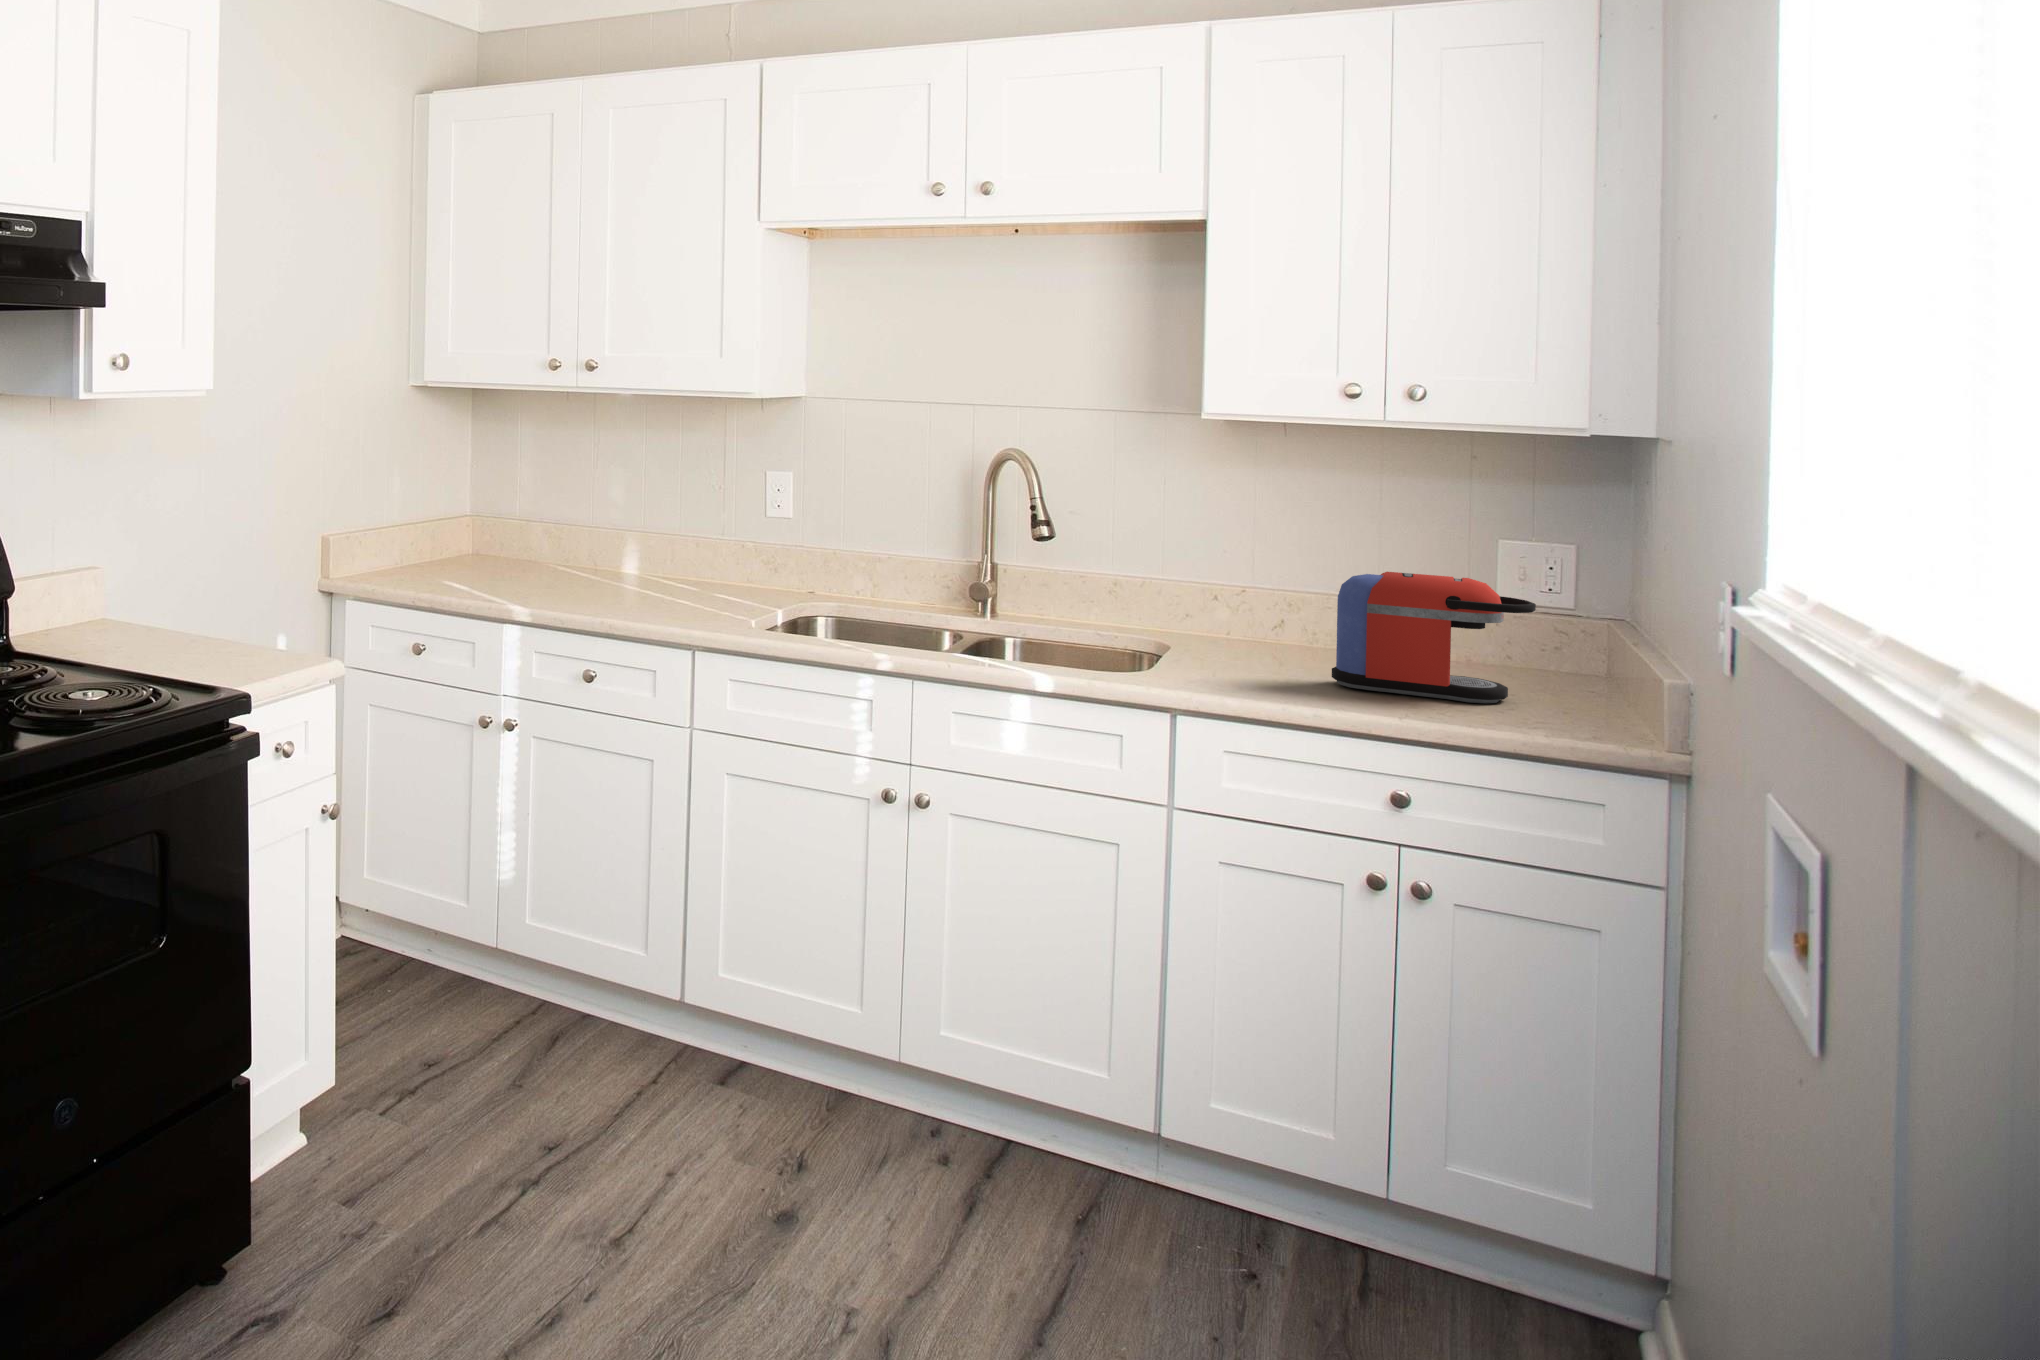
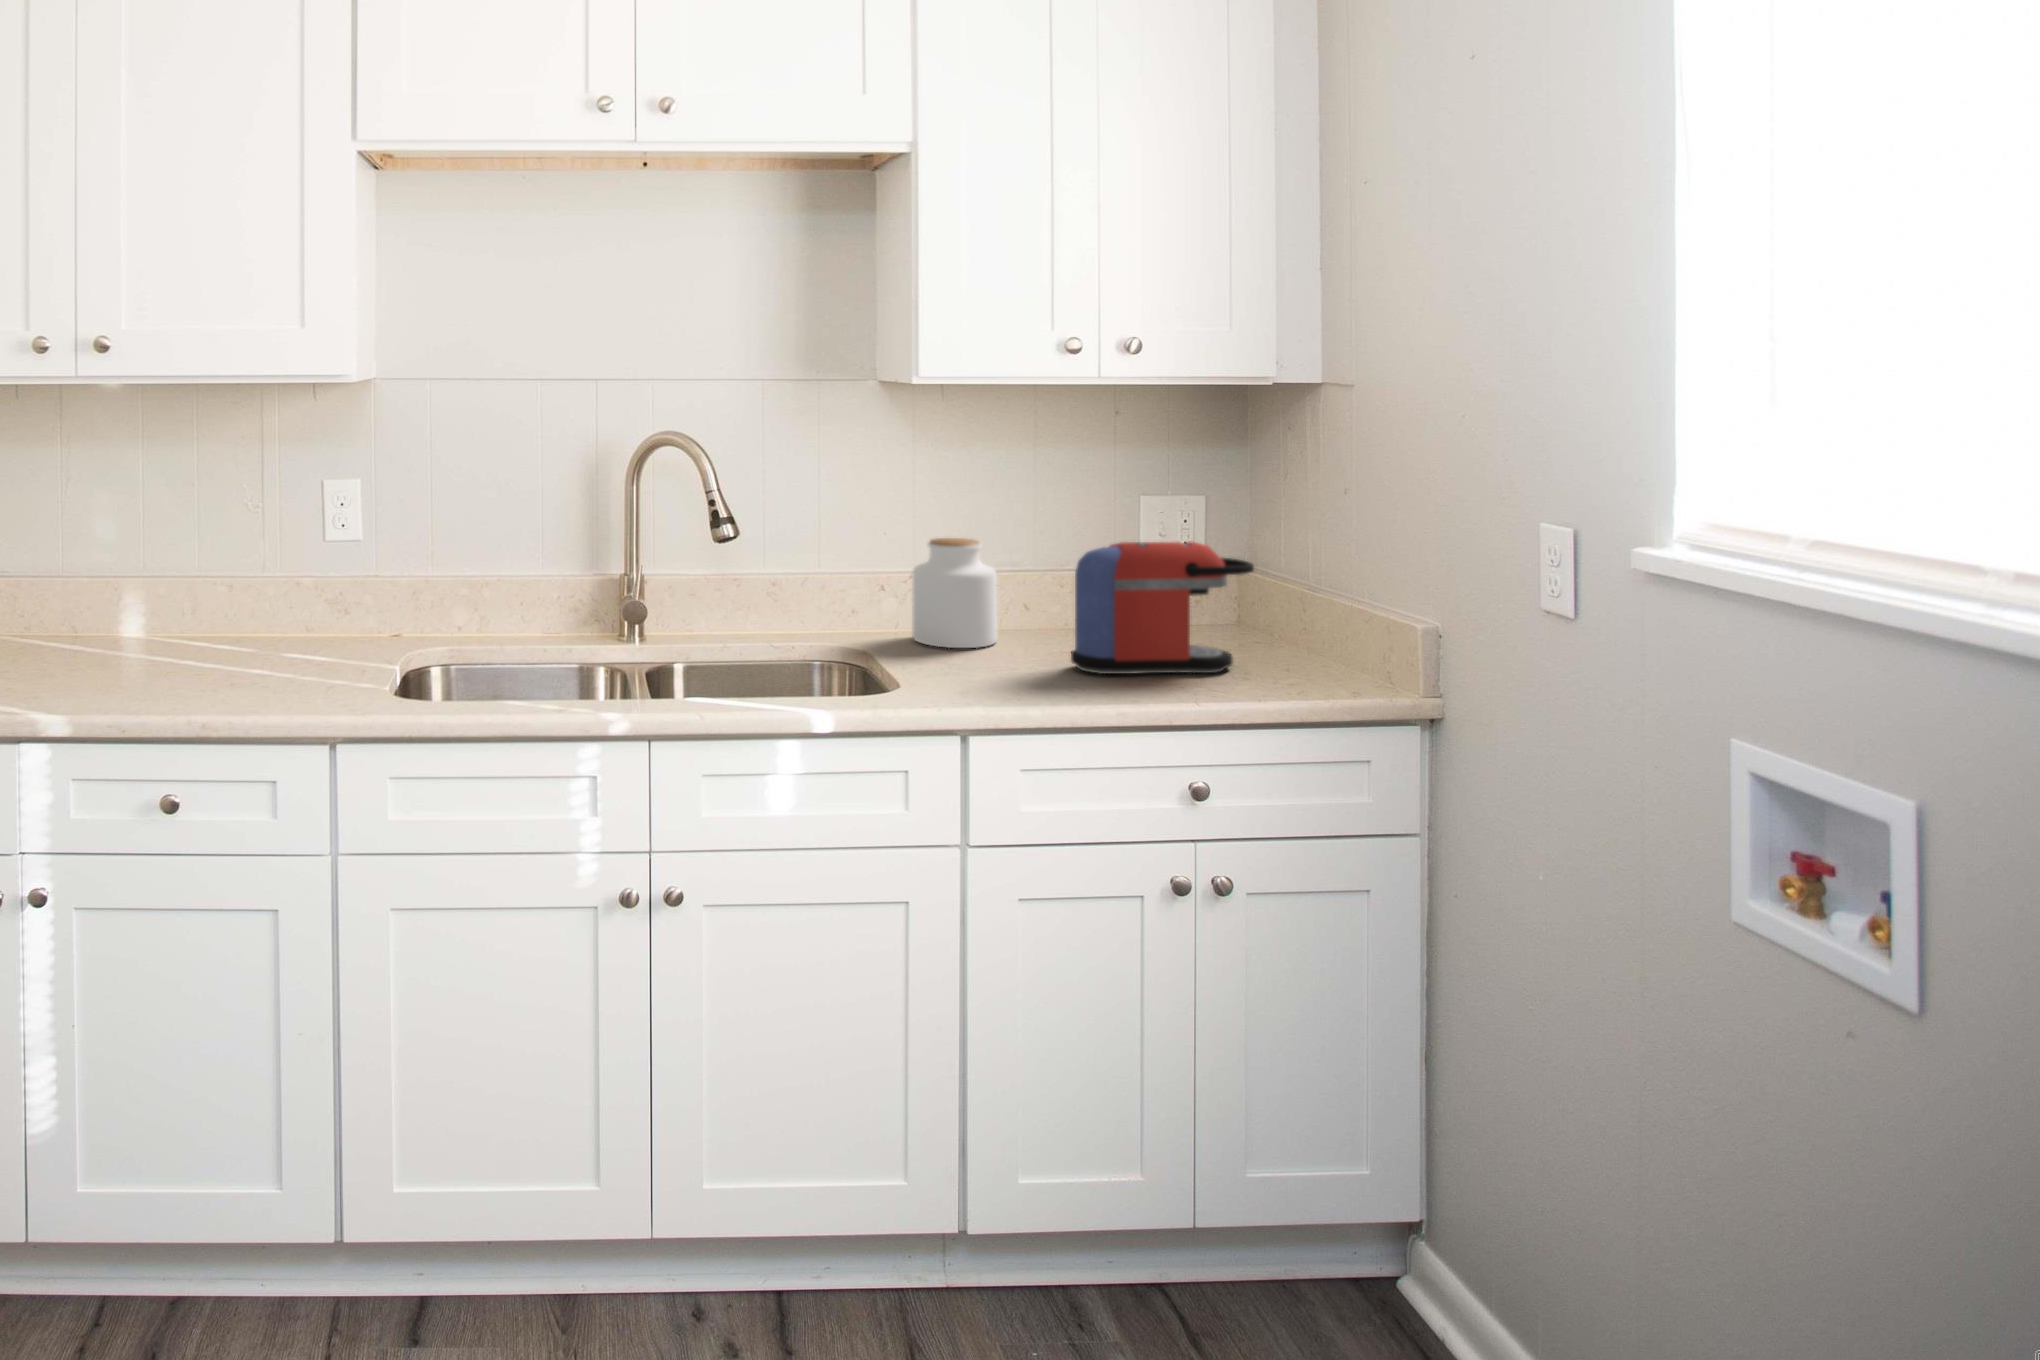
jar: none [1222,559,1307,658] -> present [912,538,997,648]

